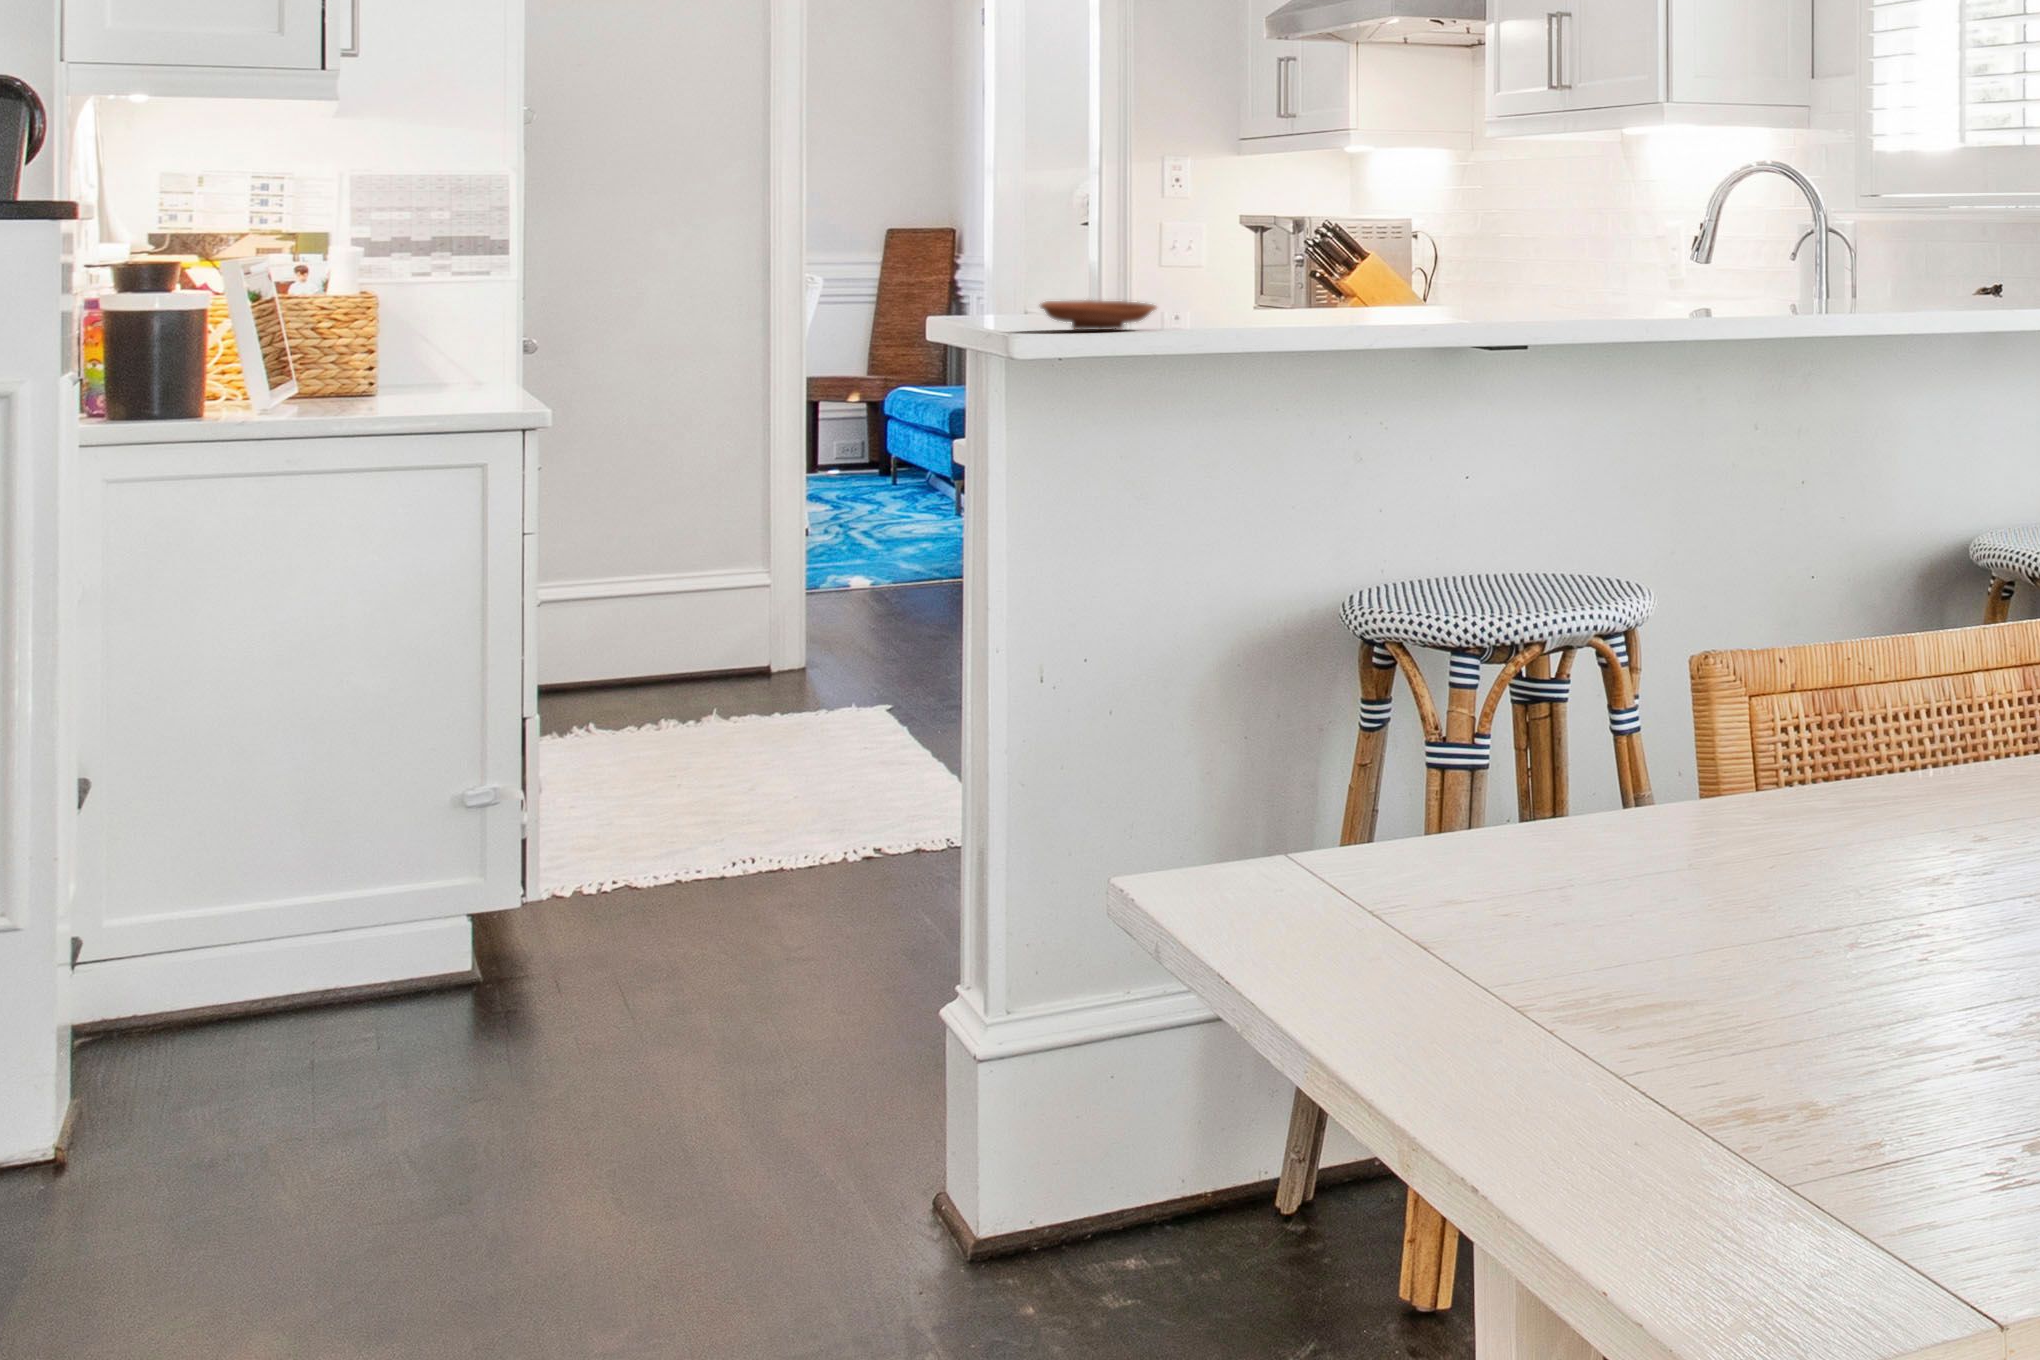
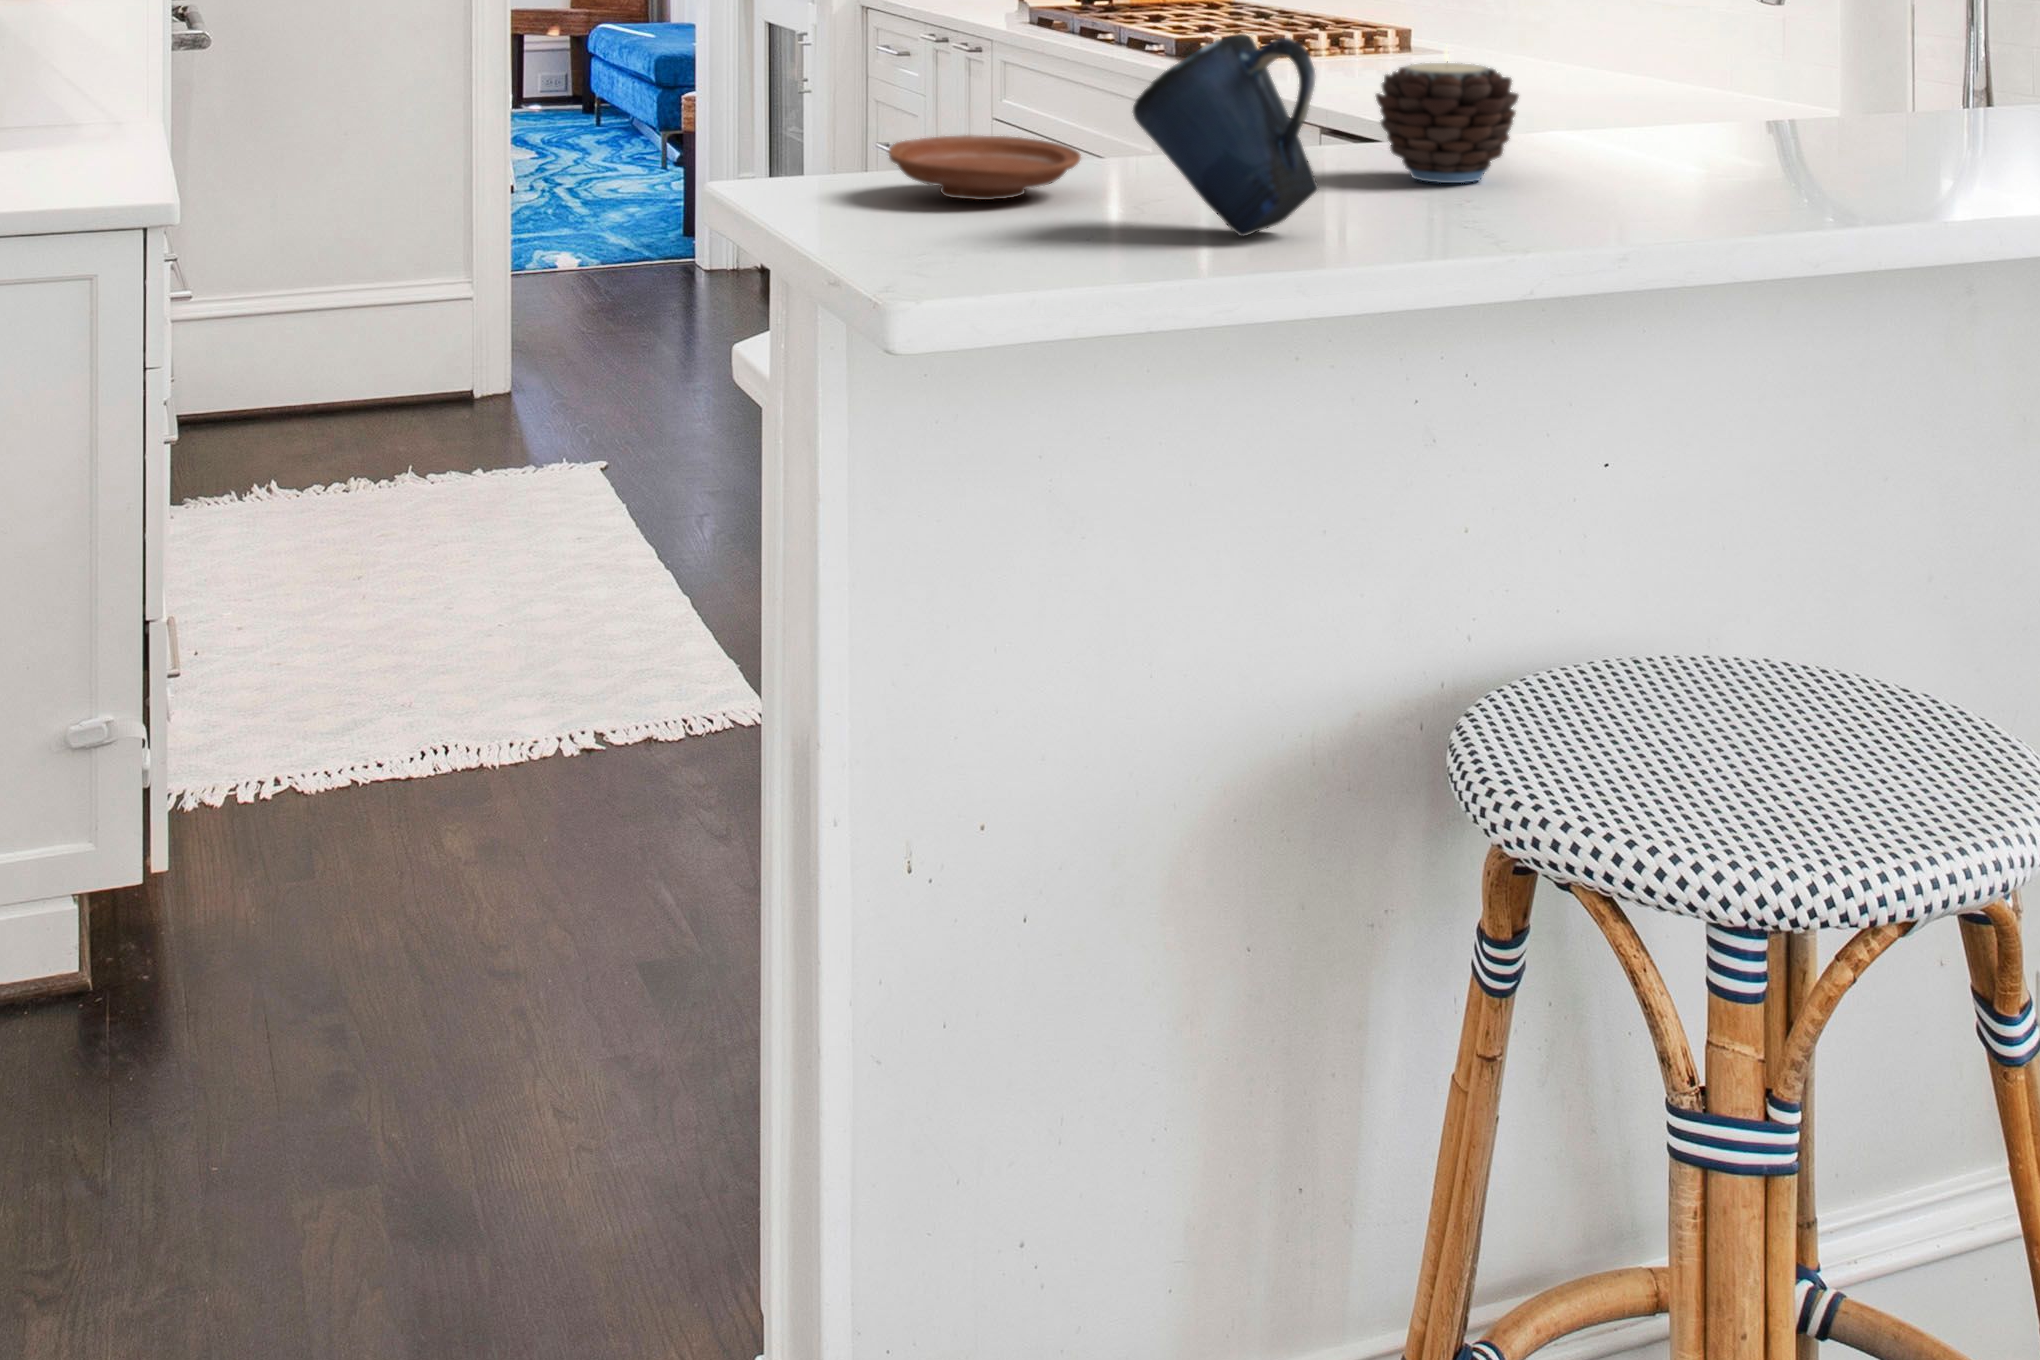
mug: none [1171,224,1273,333] -> present [1133,34,1318,236]
candle: none [1340,246,1426,325] -> present [1376,48,1519,183]

